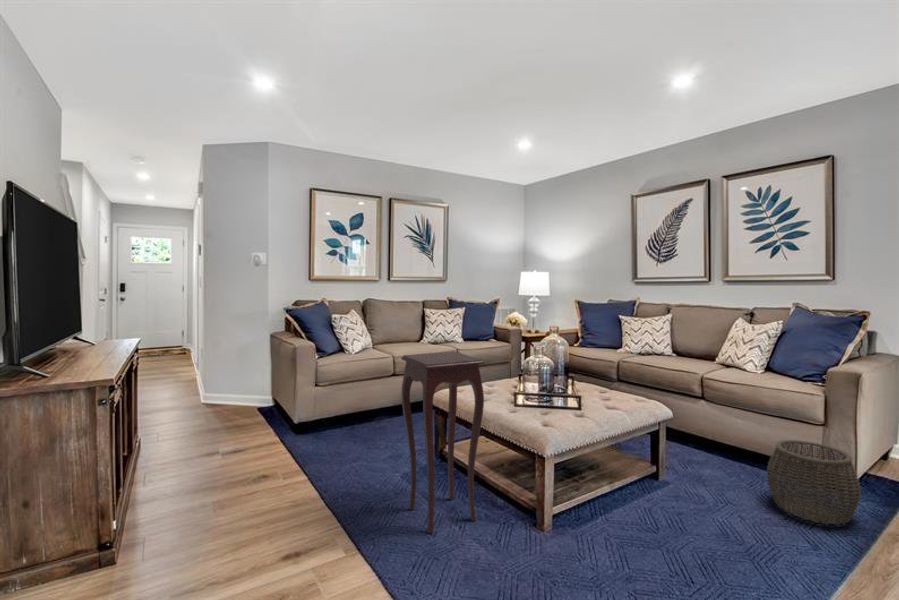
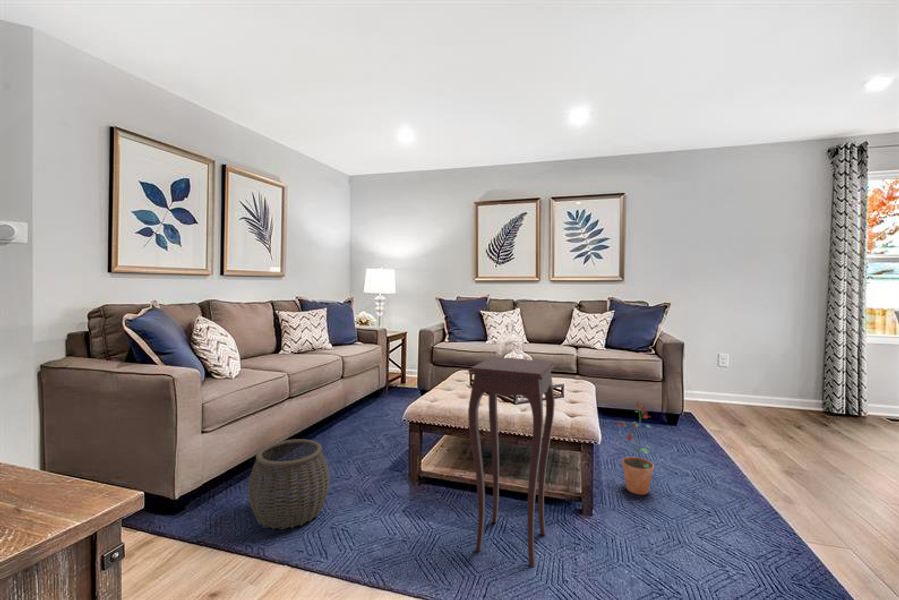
potted plant: none [610,427,653,535] -> present [617,402,654,495]
woven basket: present [767,440,861,525] -> present [248,439,329,529]

